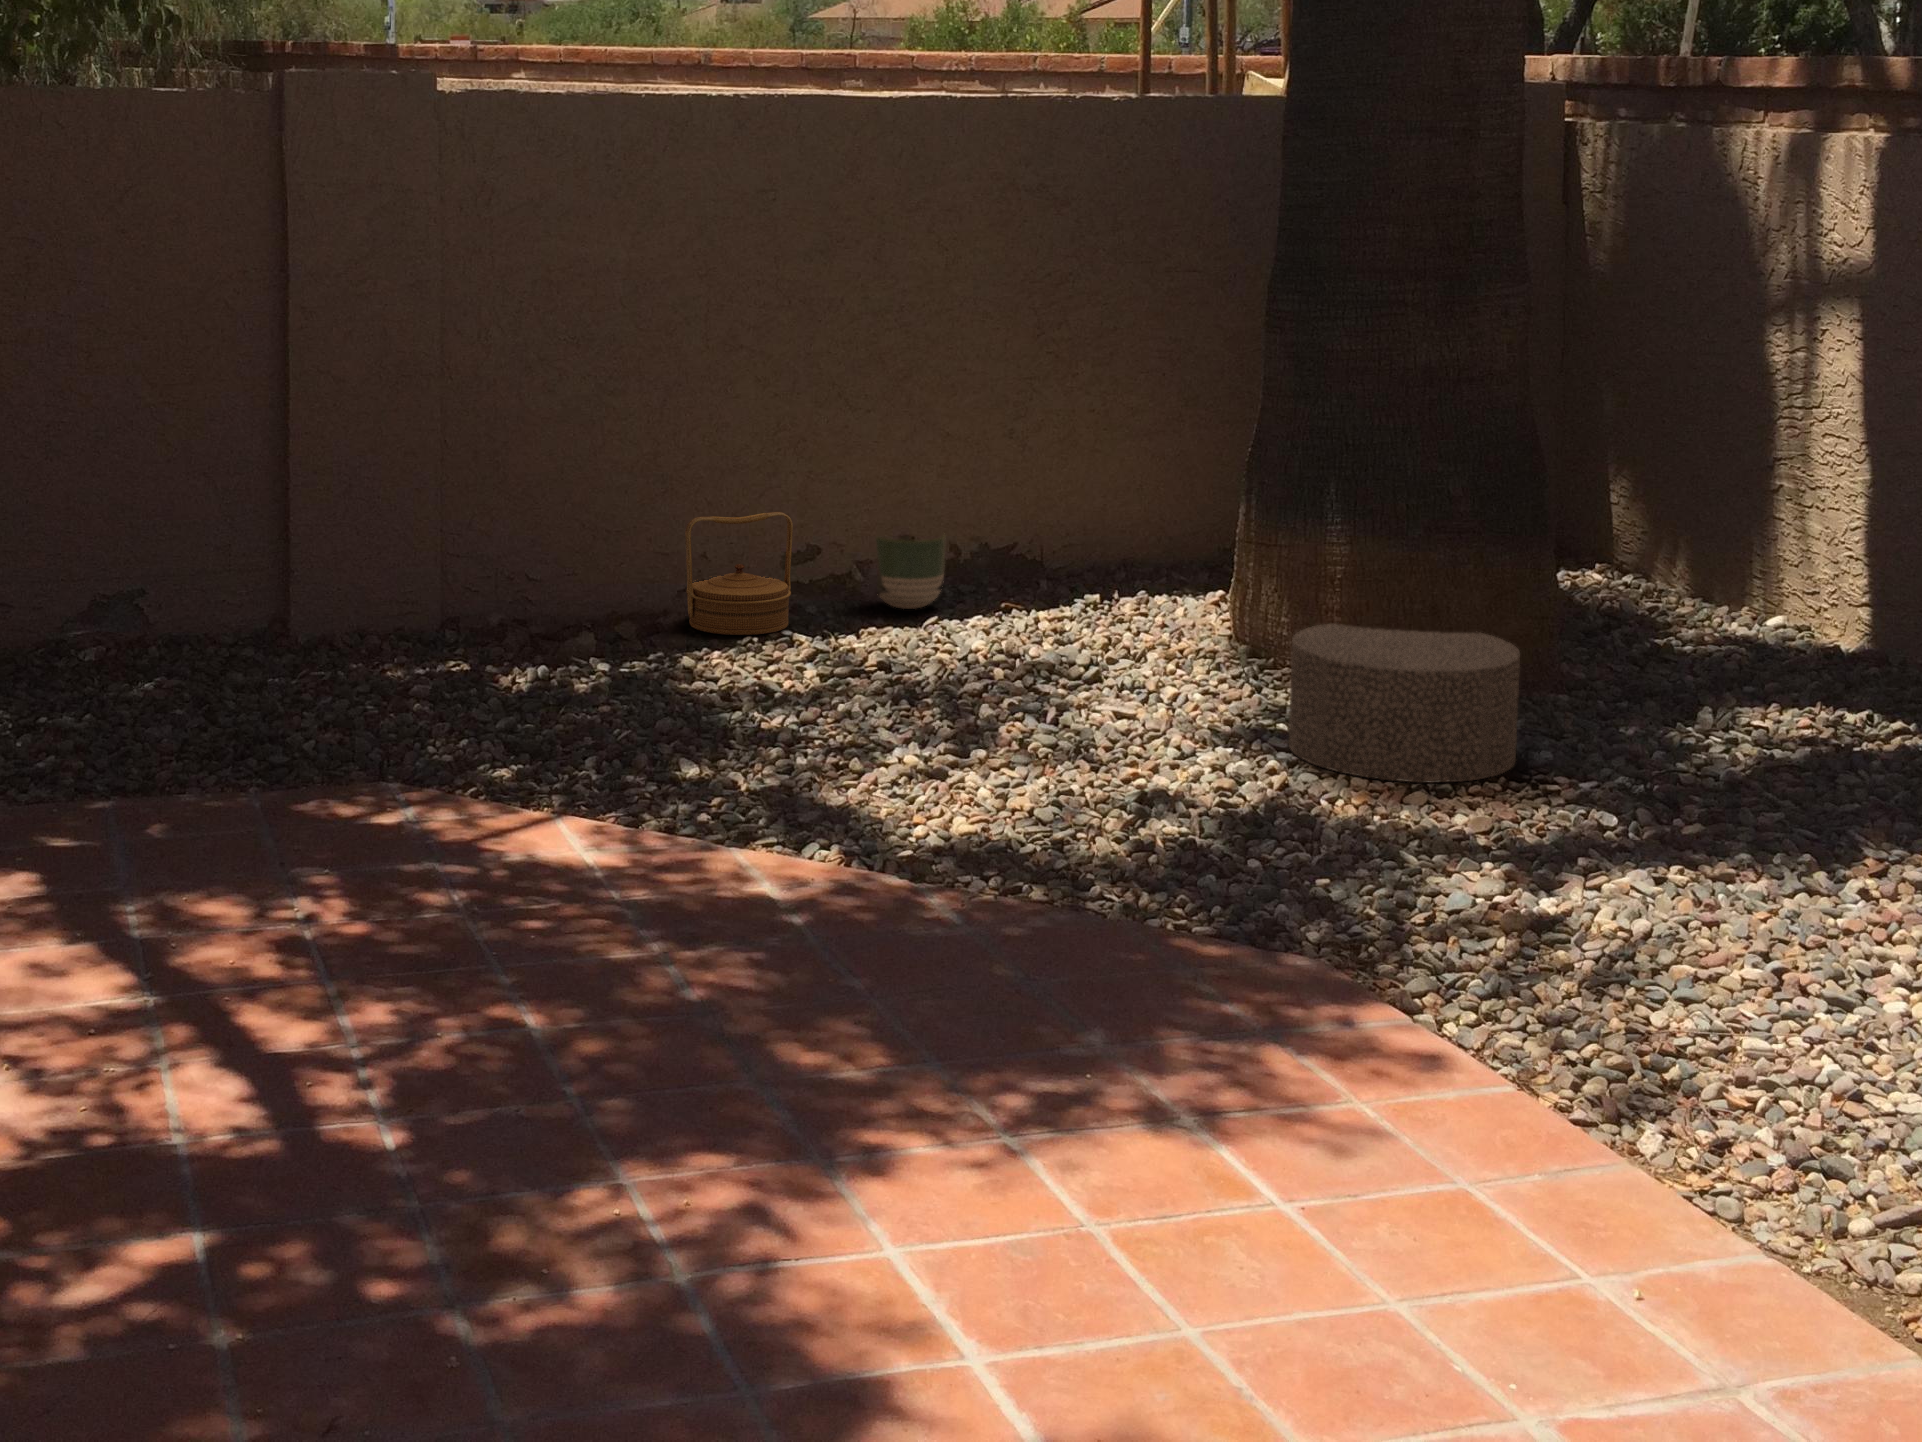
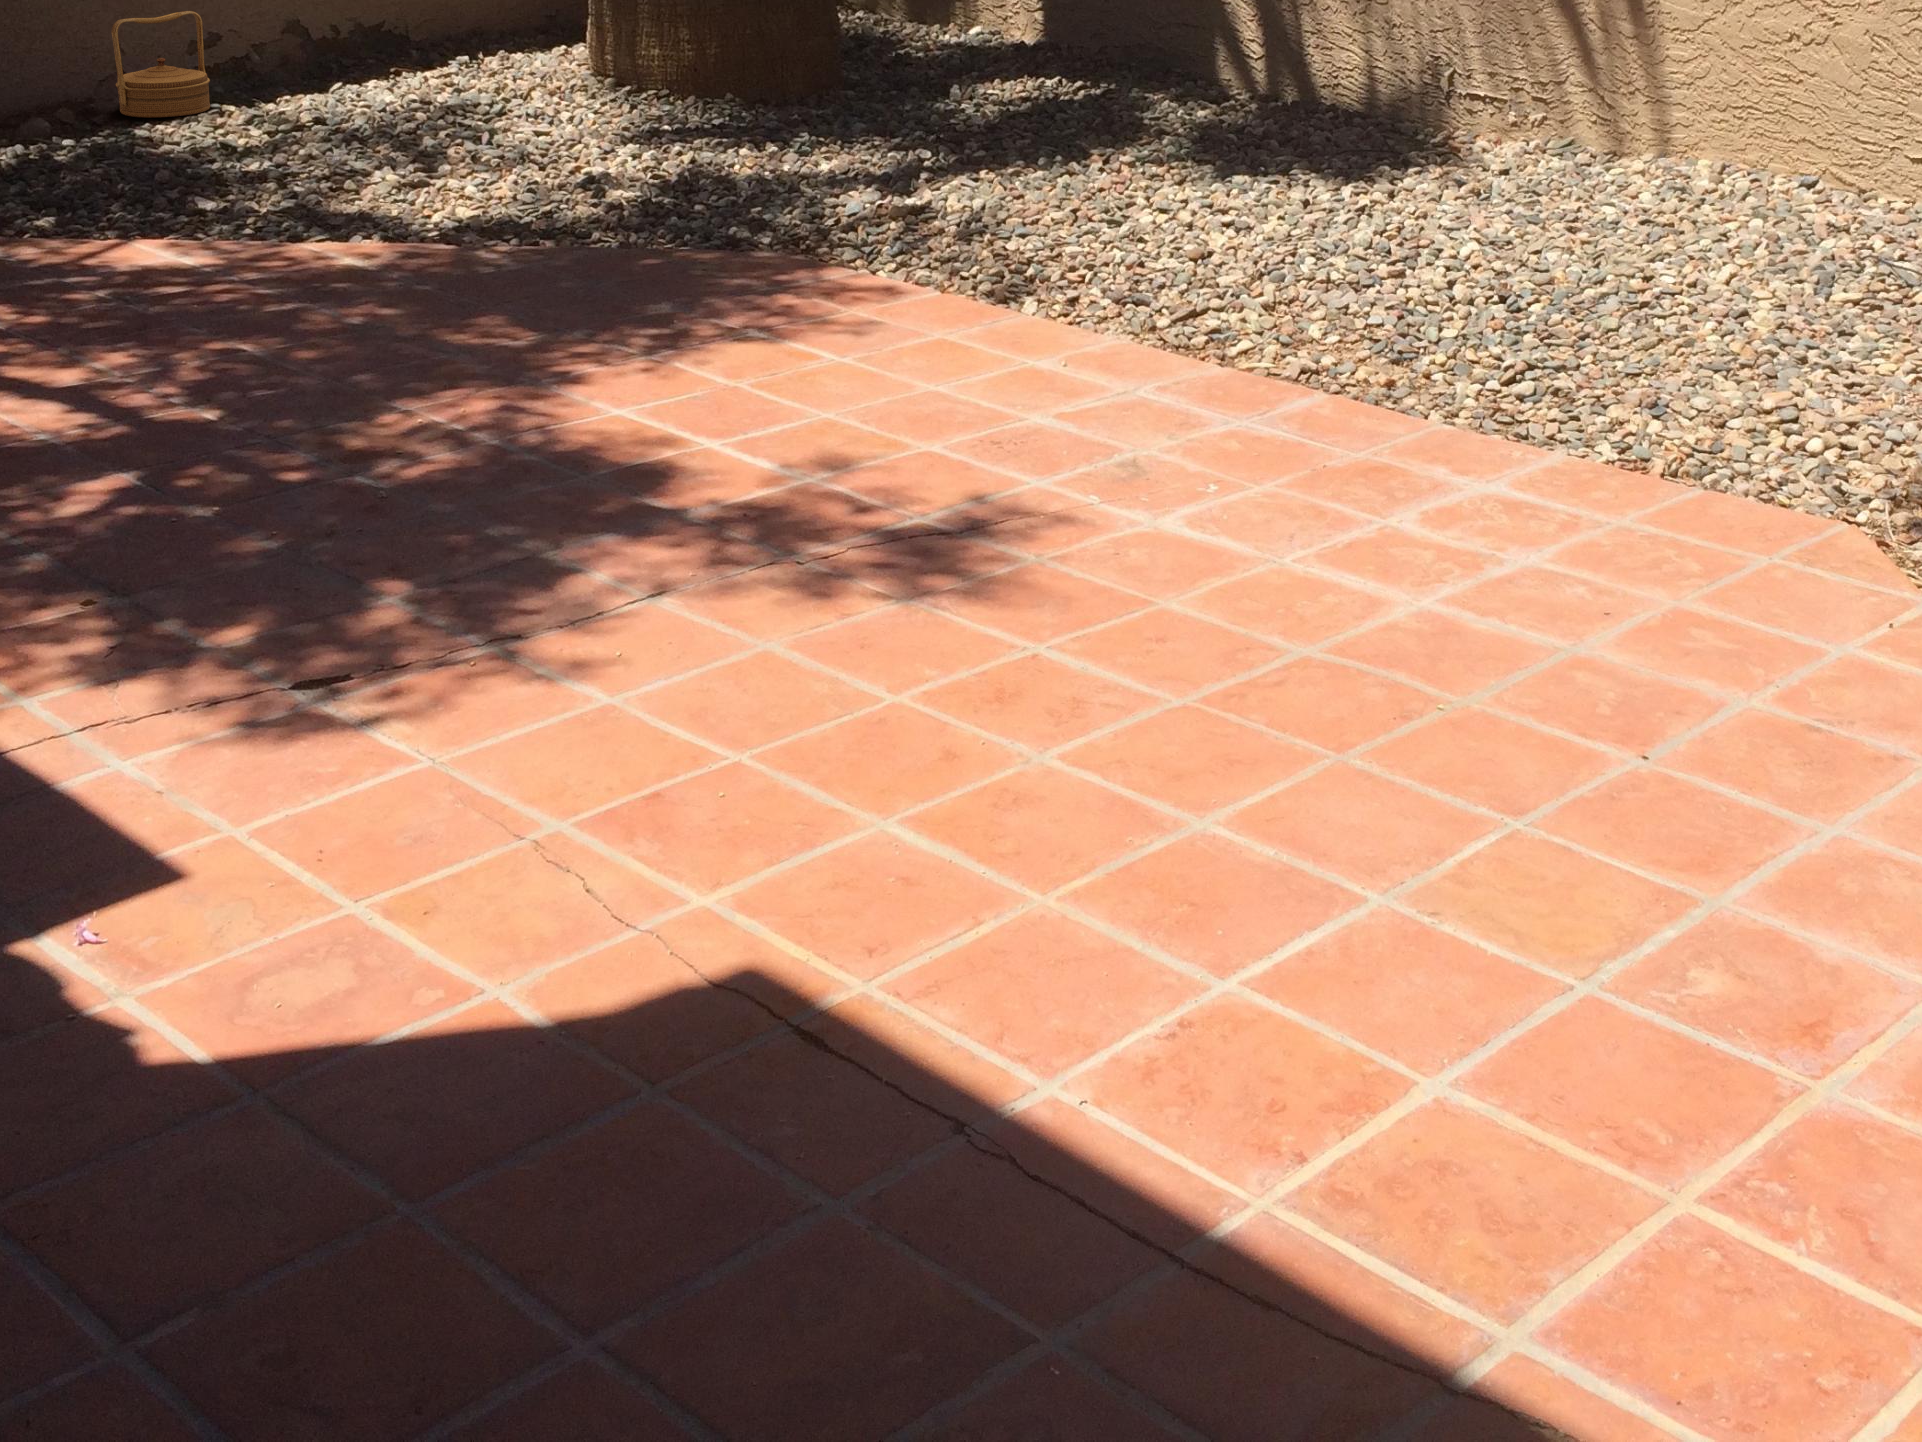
planter: present [876,536,945,609] -> none [264,19,330,87]
ottoman: present [1289,624,1520,783] -> none [669,42,838,151]

